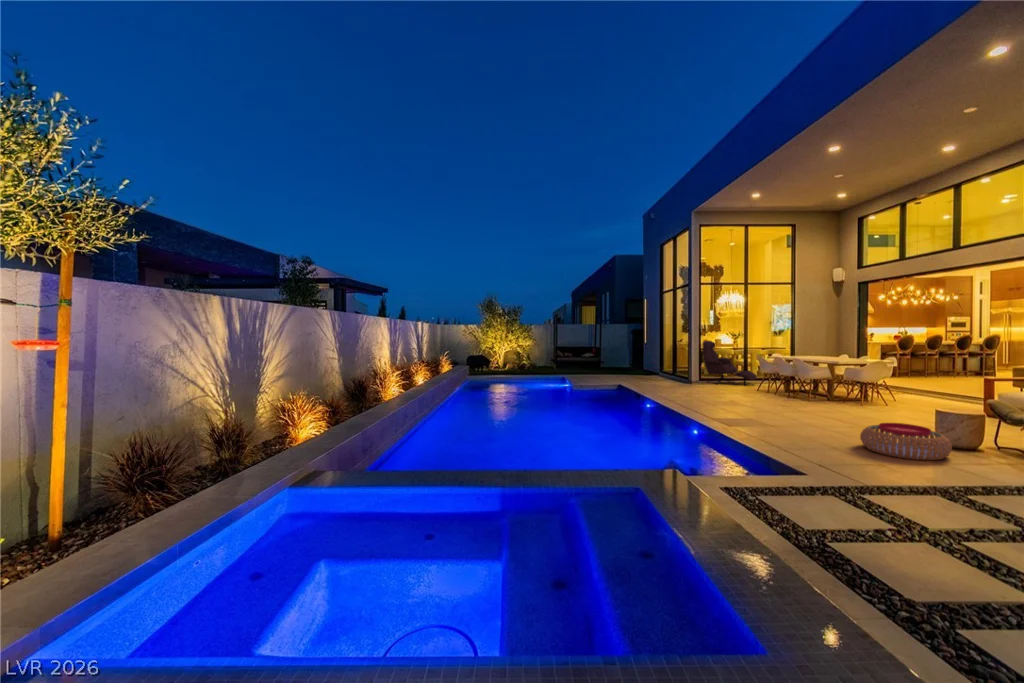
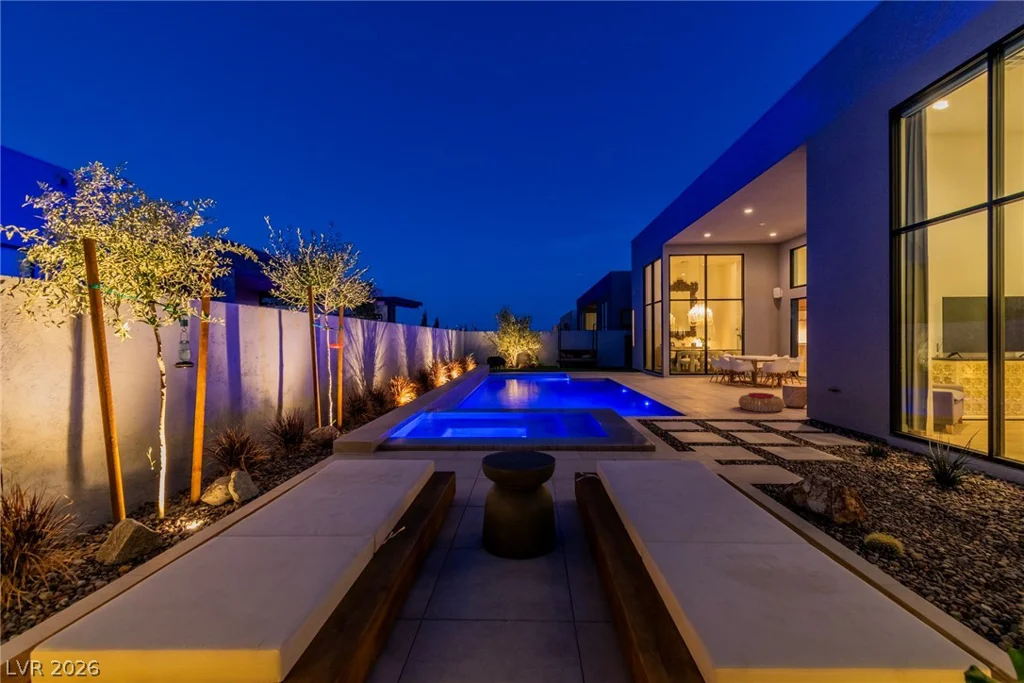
lounge chair: present [703,341,757,385] -> none [673,344,714,379]

